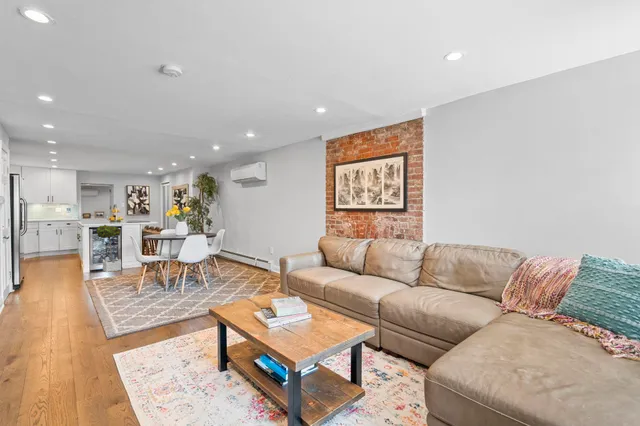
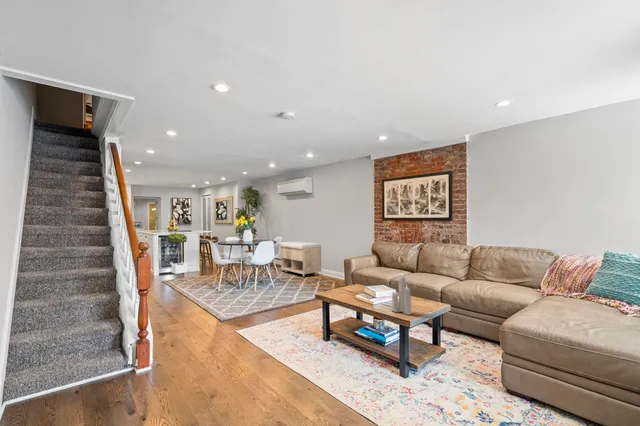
storage bench: none [227,235,273,275] -> present [280,241,321,277]
candle: none [279,282,305,350] -> present [392,275,412,315]

